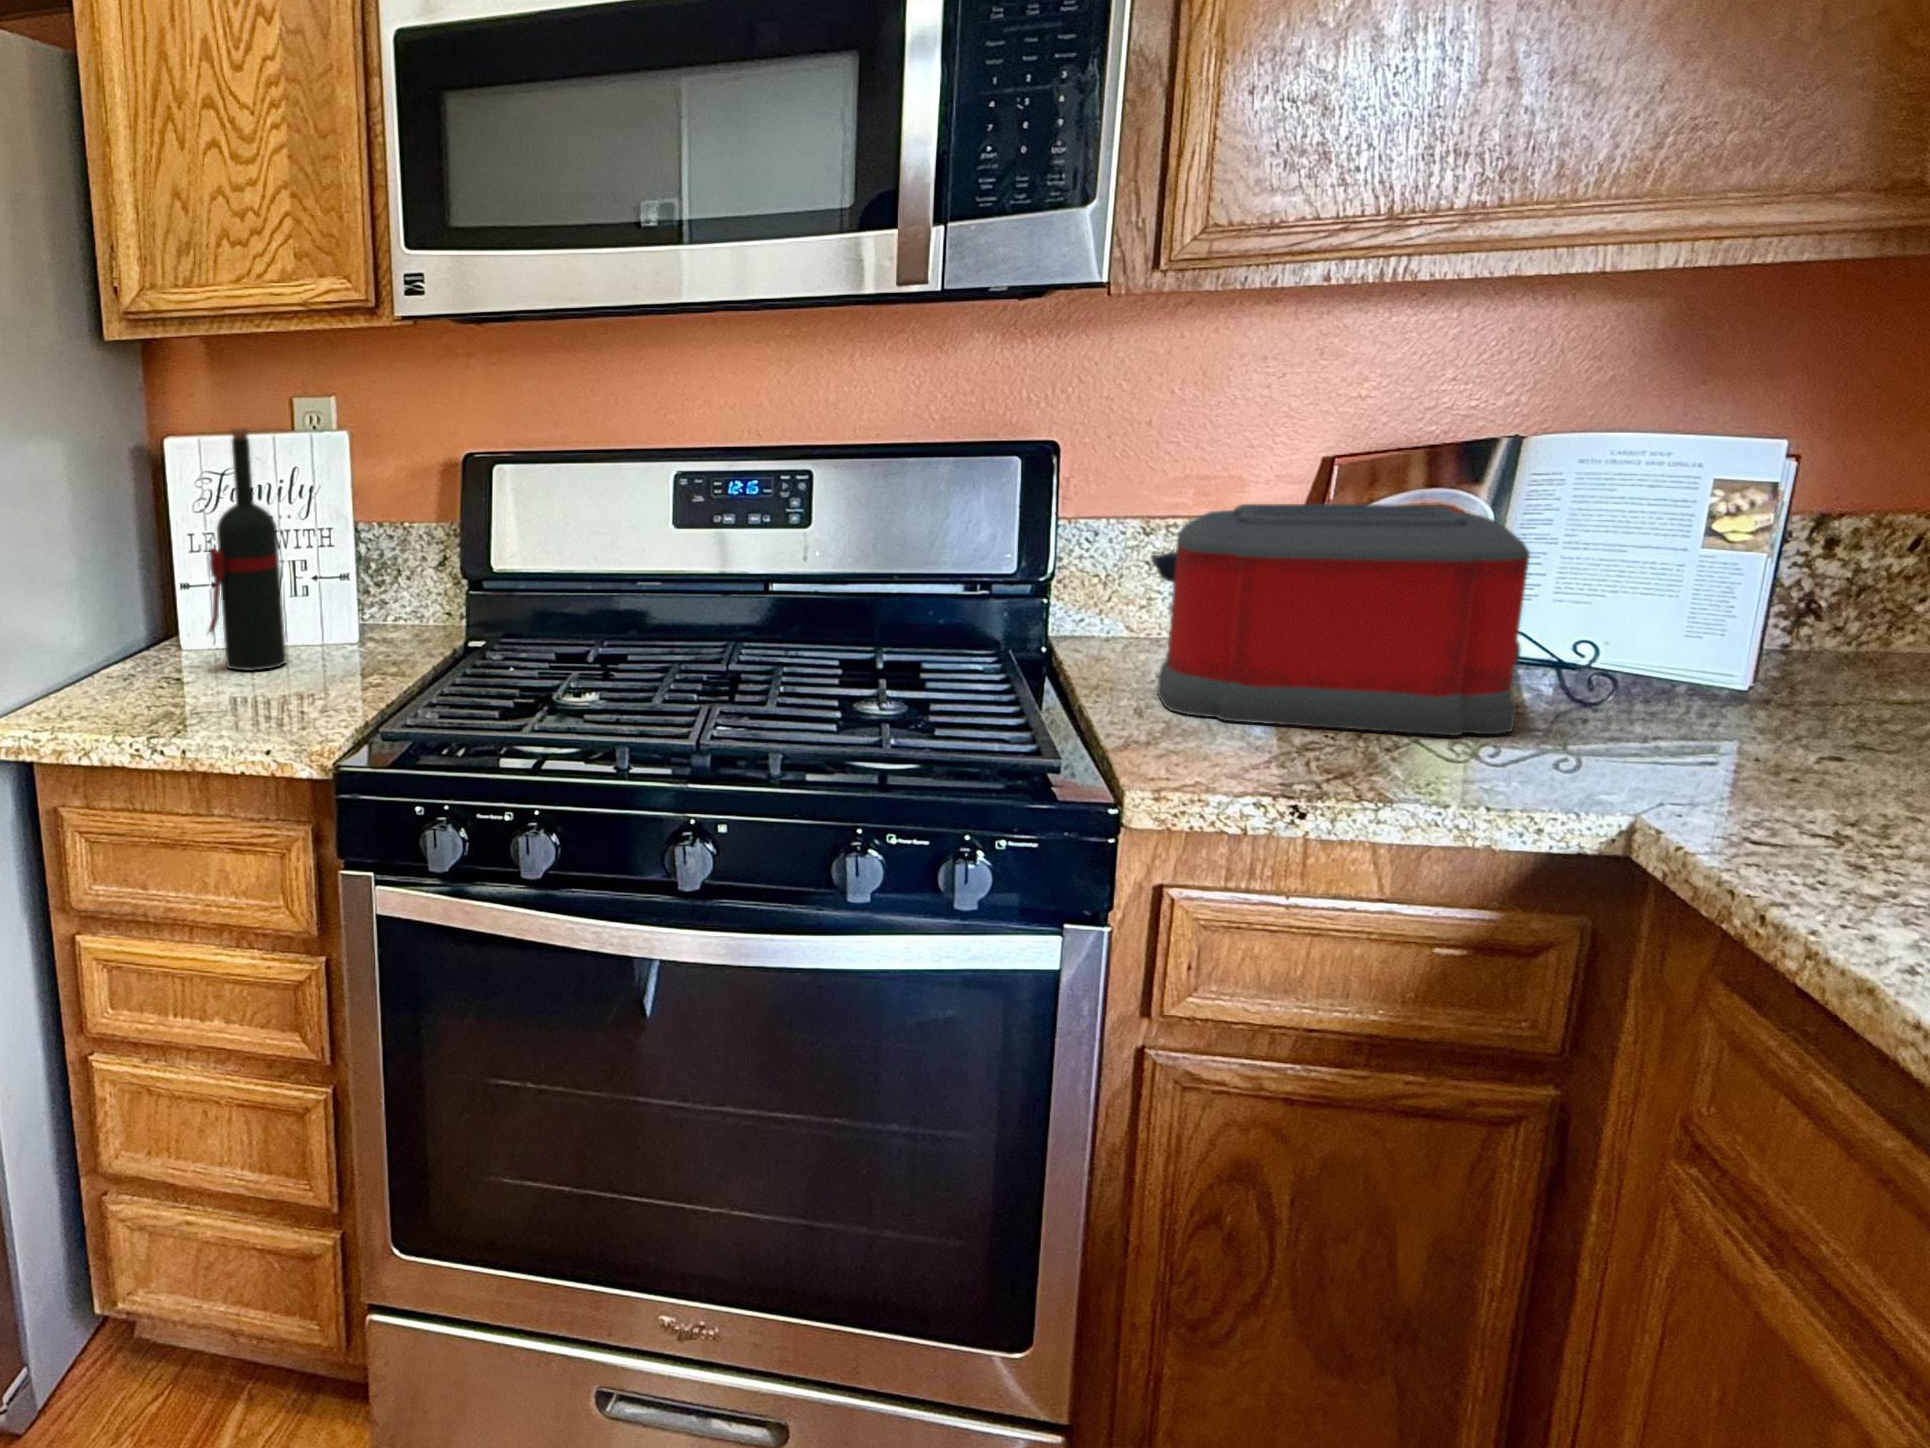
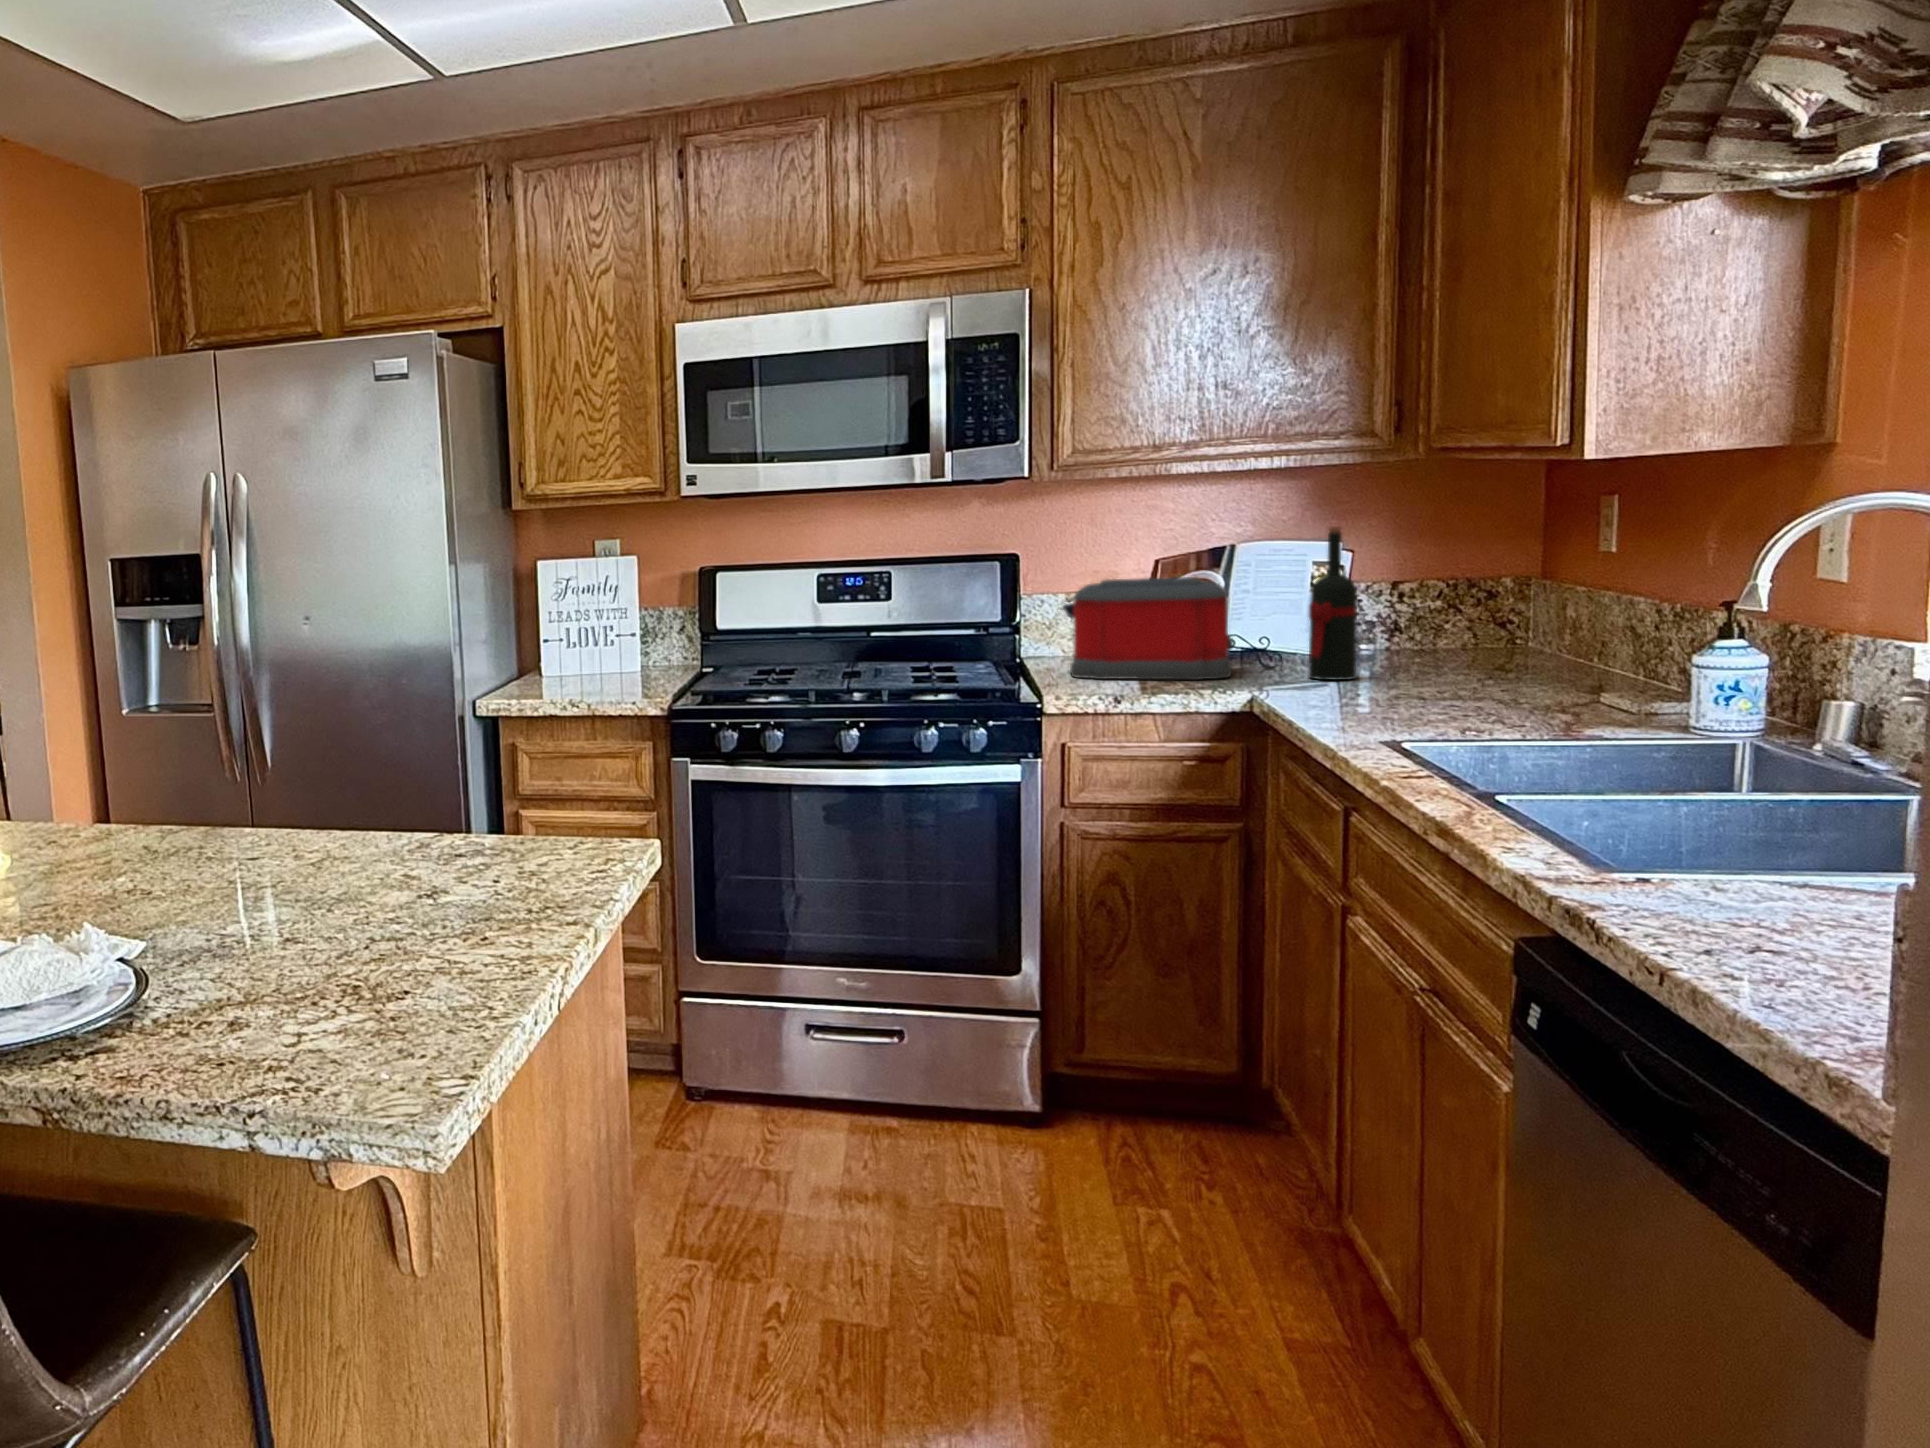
wine bottle: present [209,428,286,671] -> present [1308,526,1357,680]

